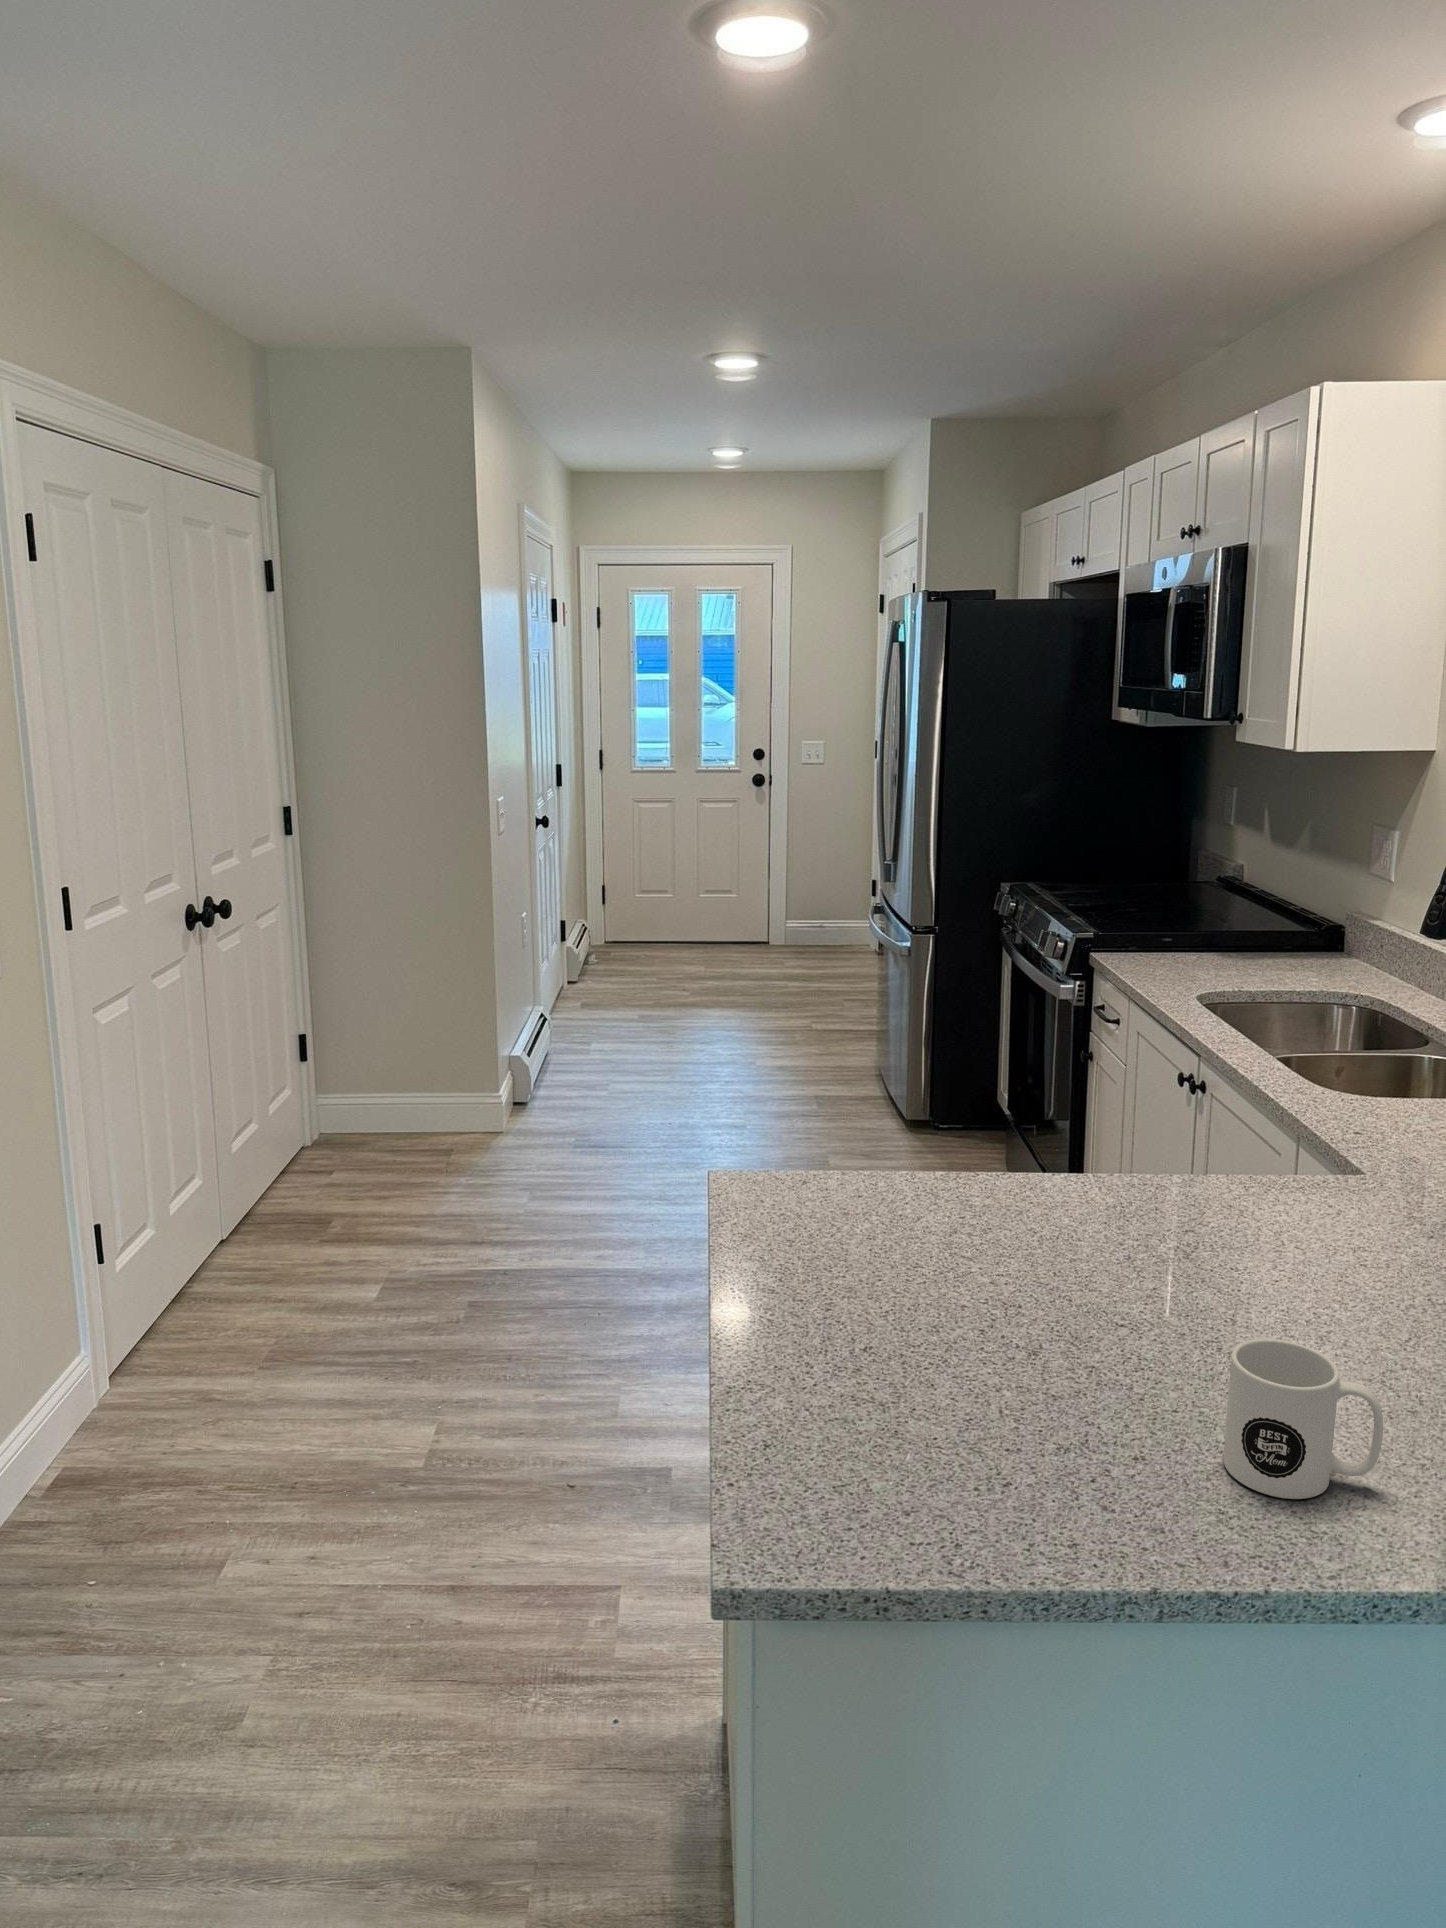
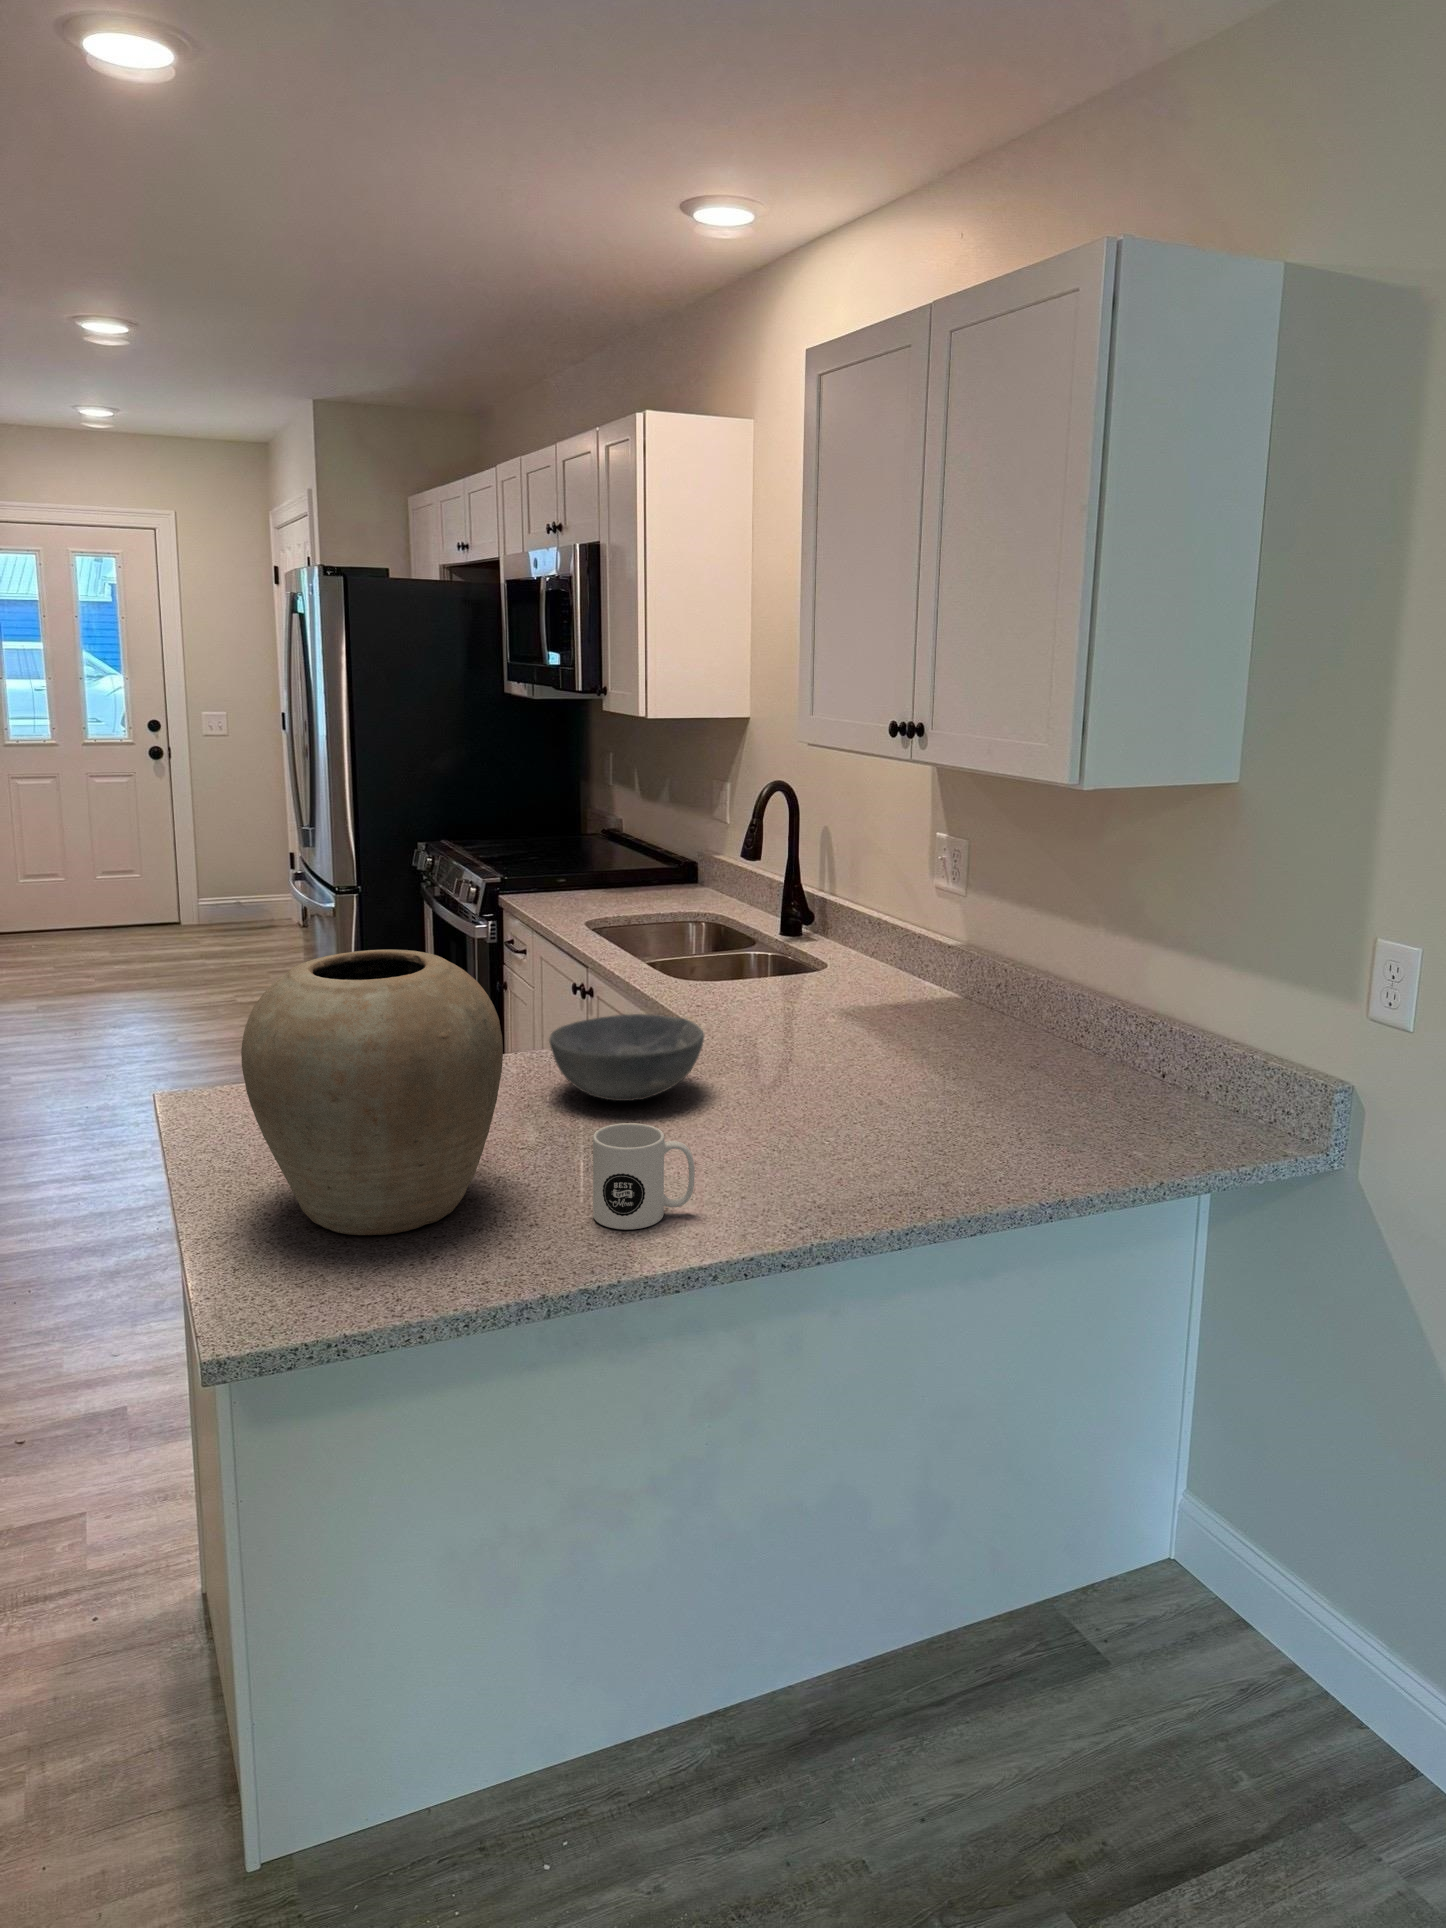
vase: none [791,1063,1111,1432] -> present [241,950,503,1235]
bowl: none [1163,1151,1384,1274] -> present [549,1014,704,1101]

